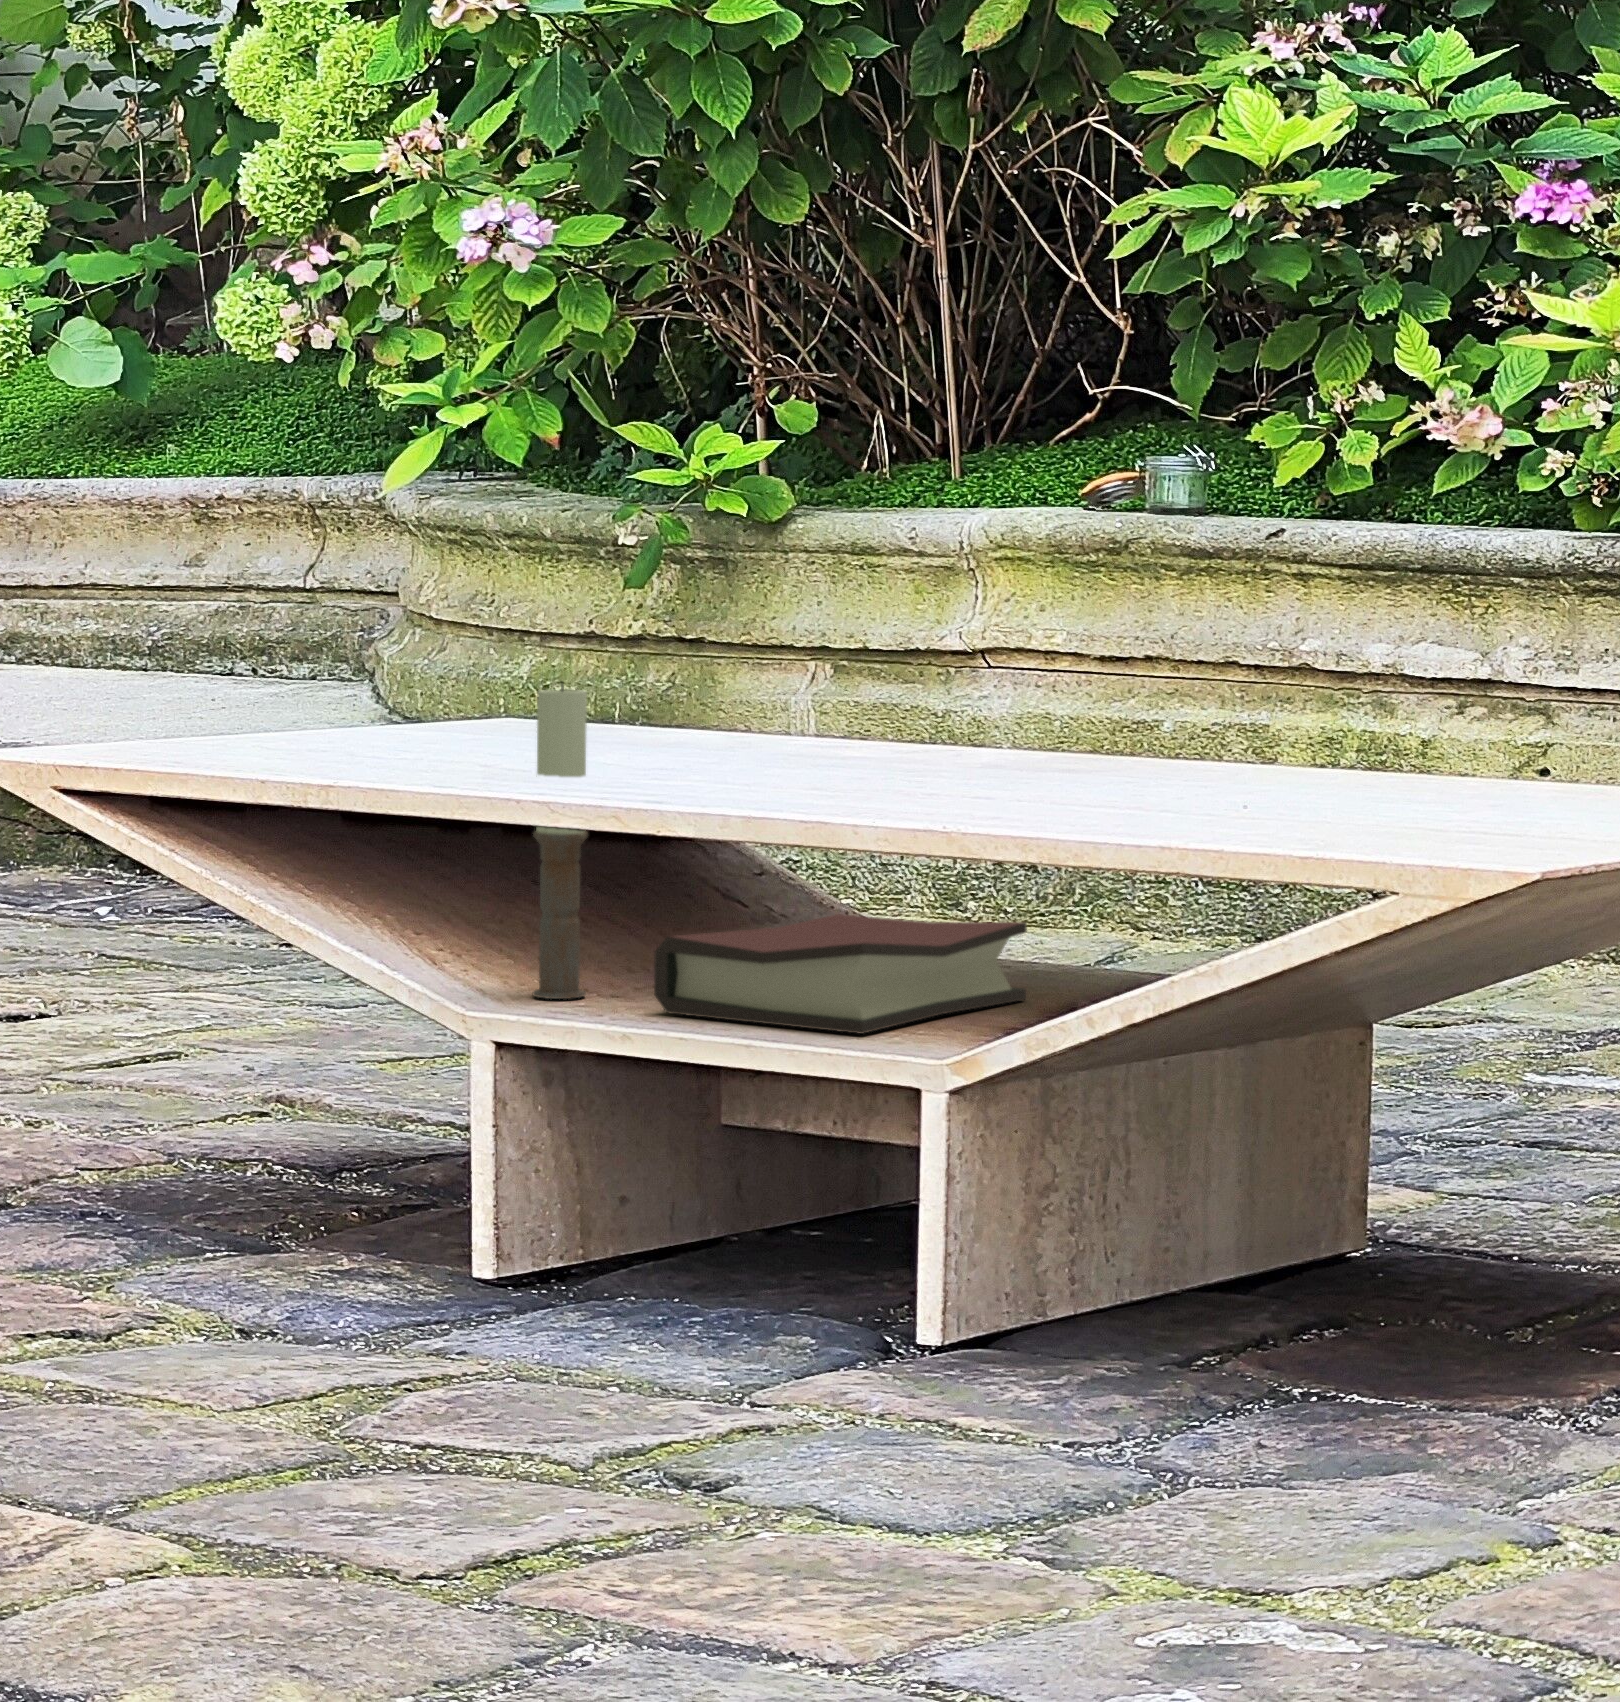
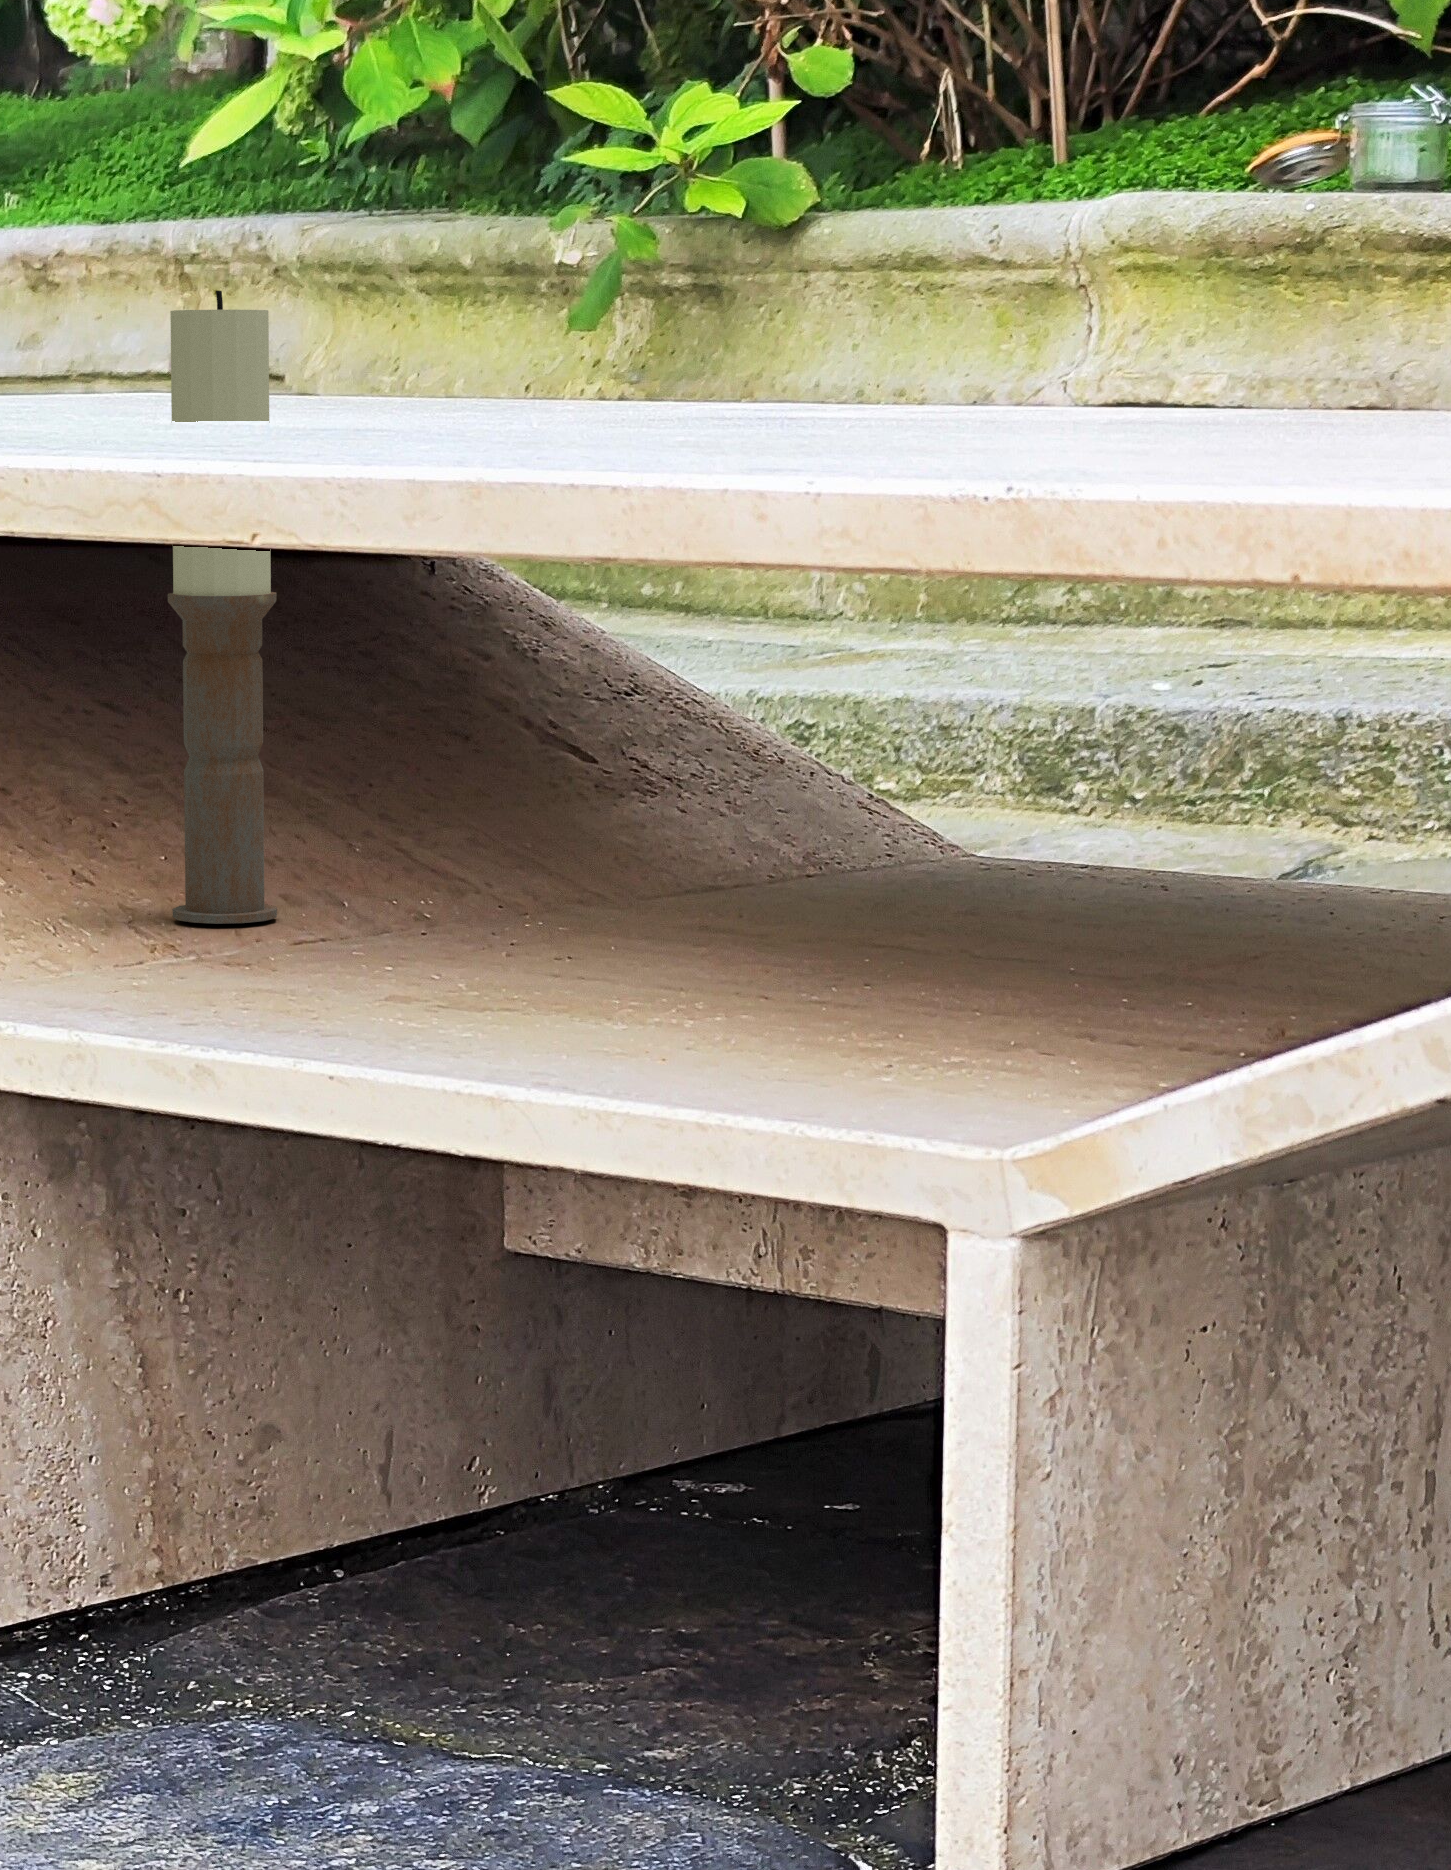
hardback book: present [654,914,1027,1034] -> none [389,762,1167,1003]

